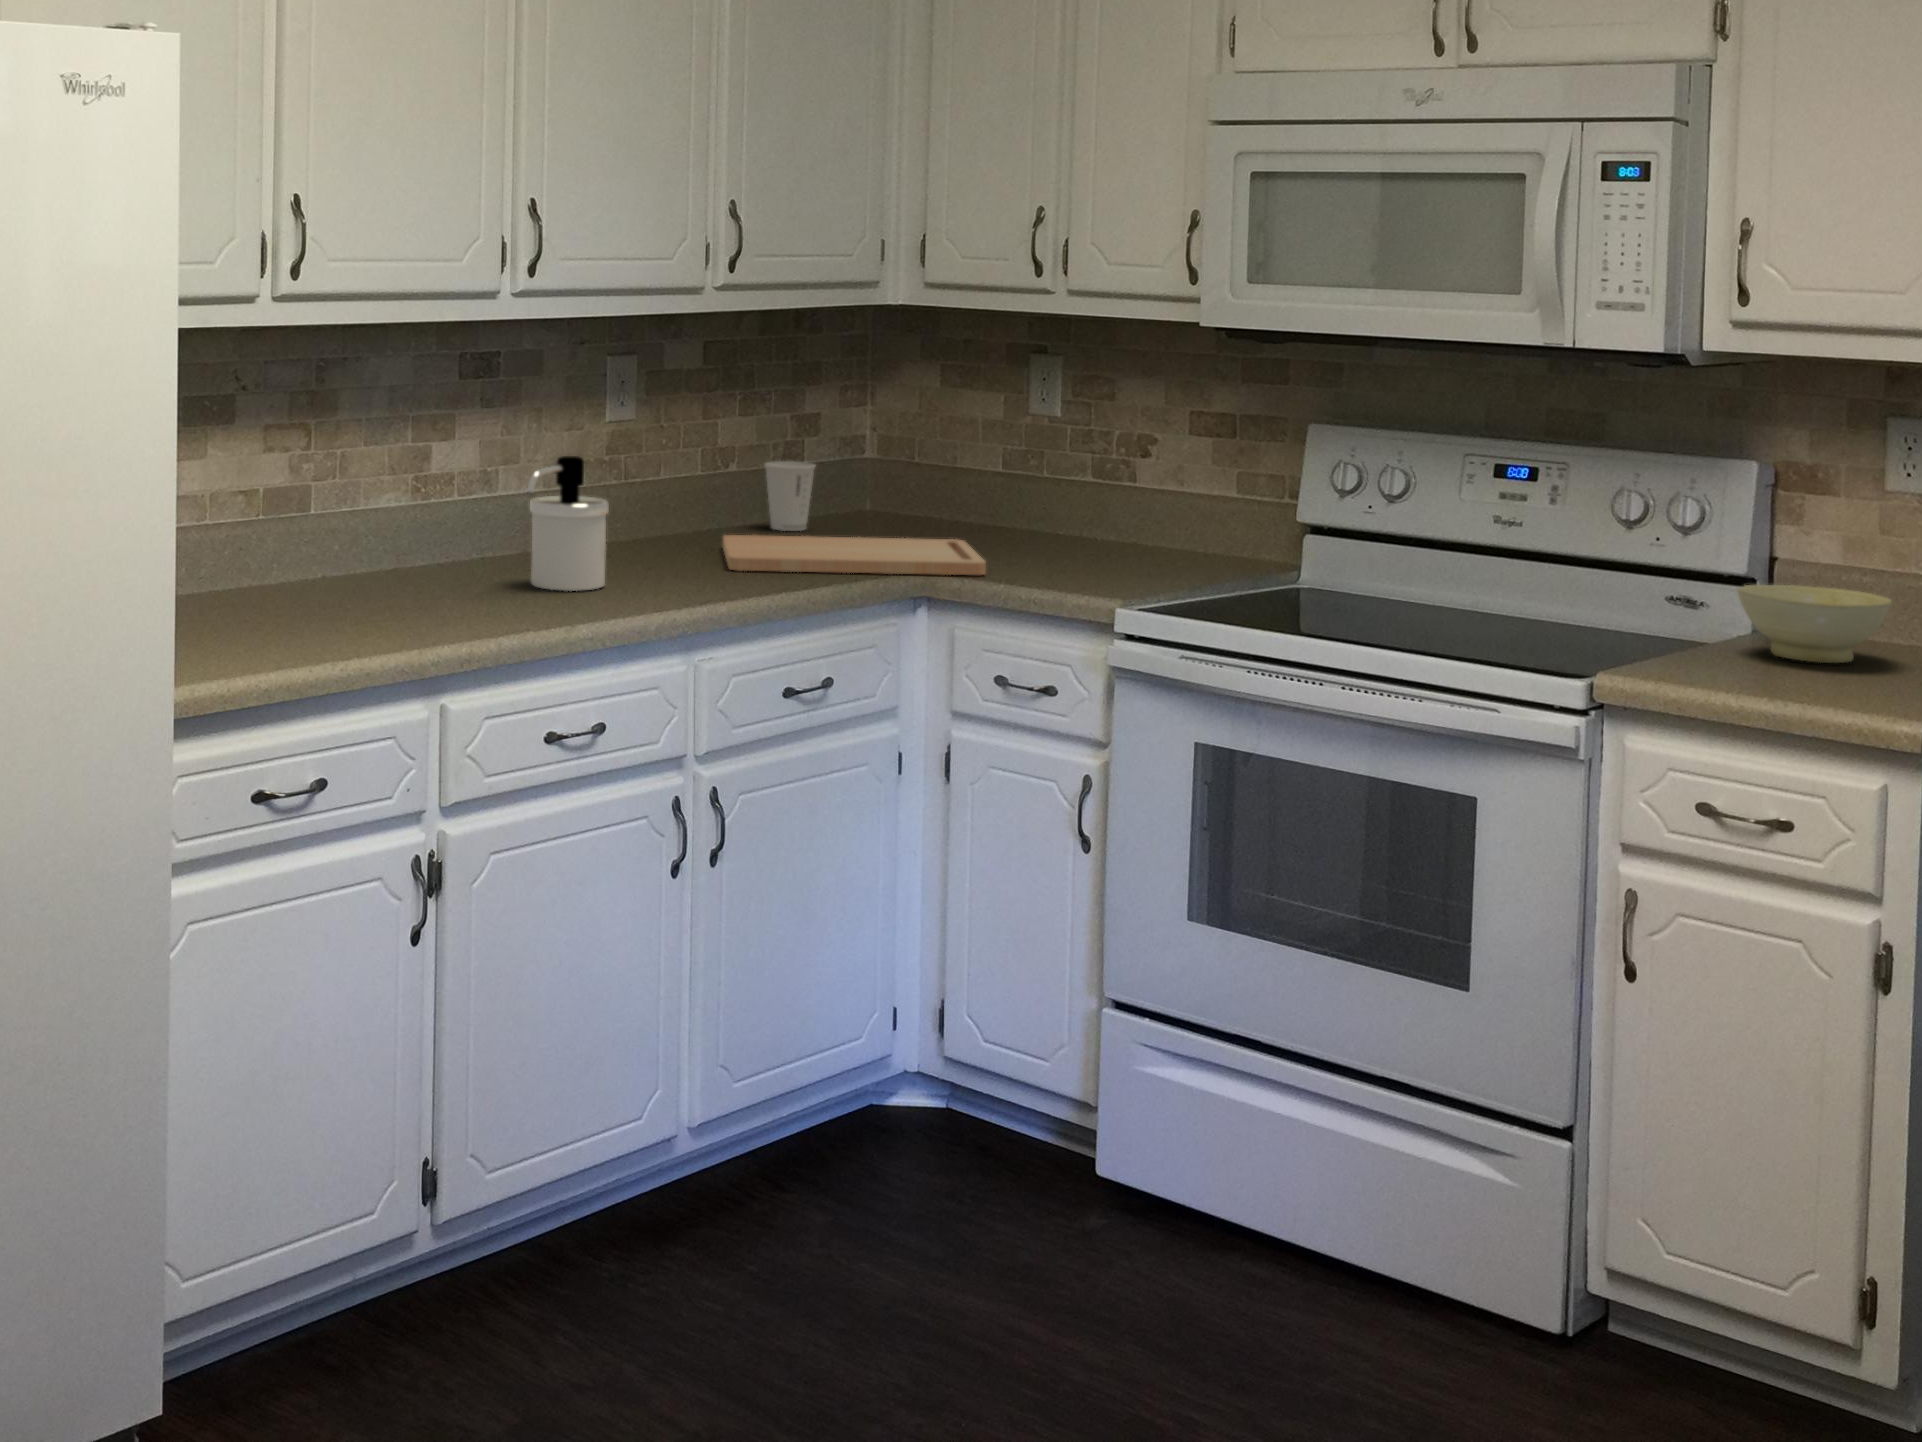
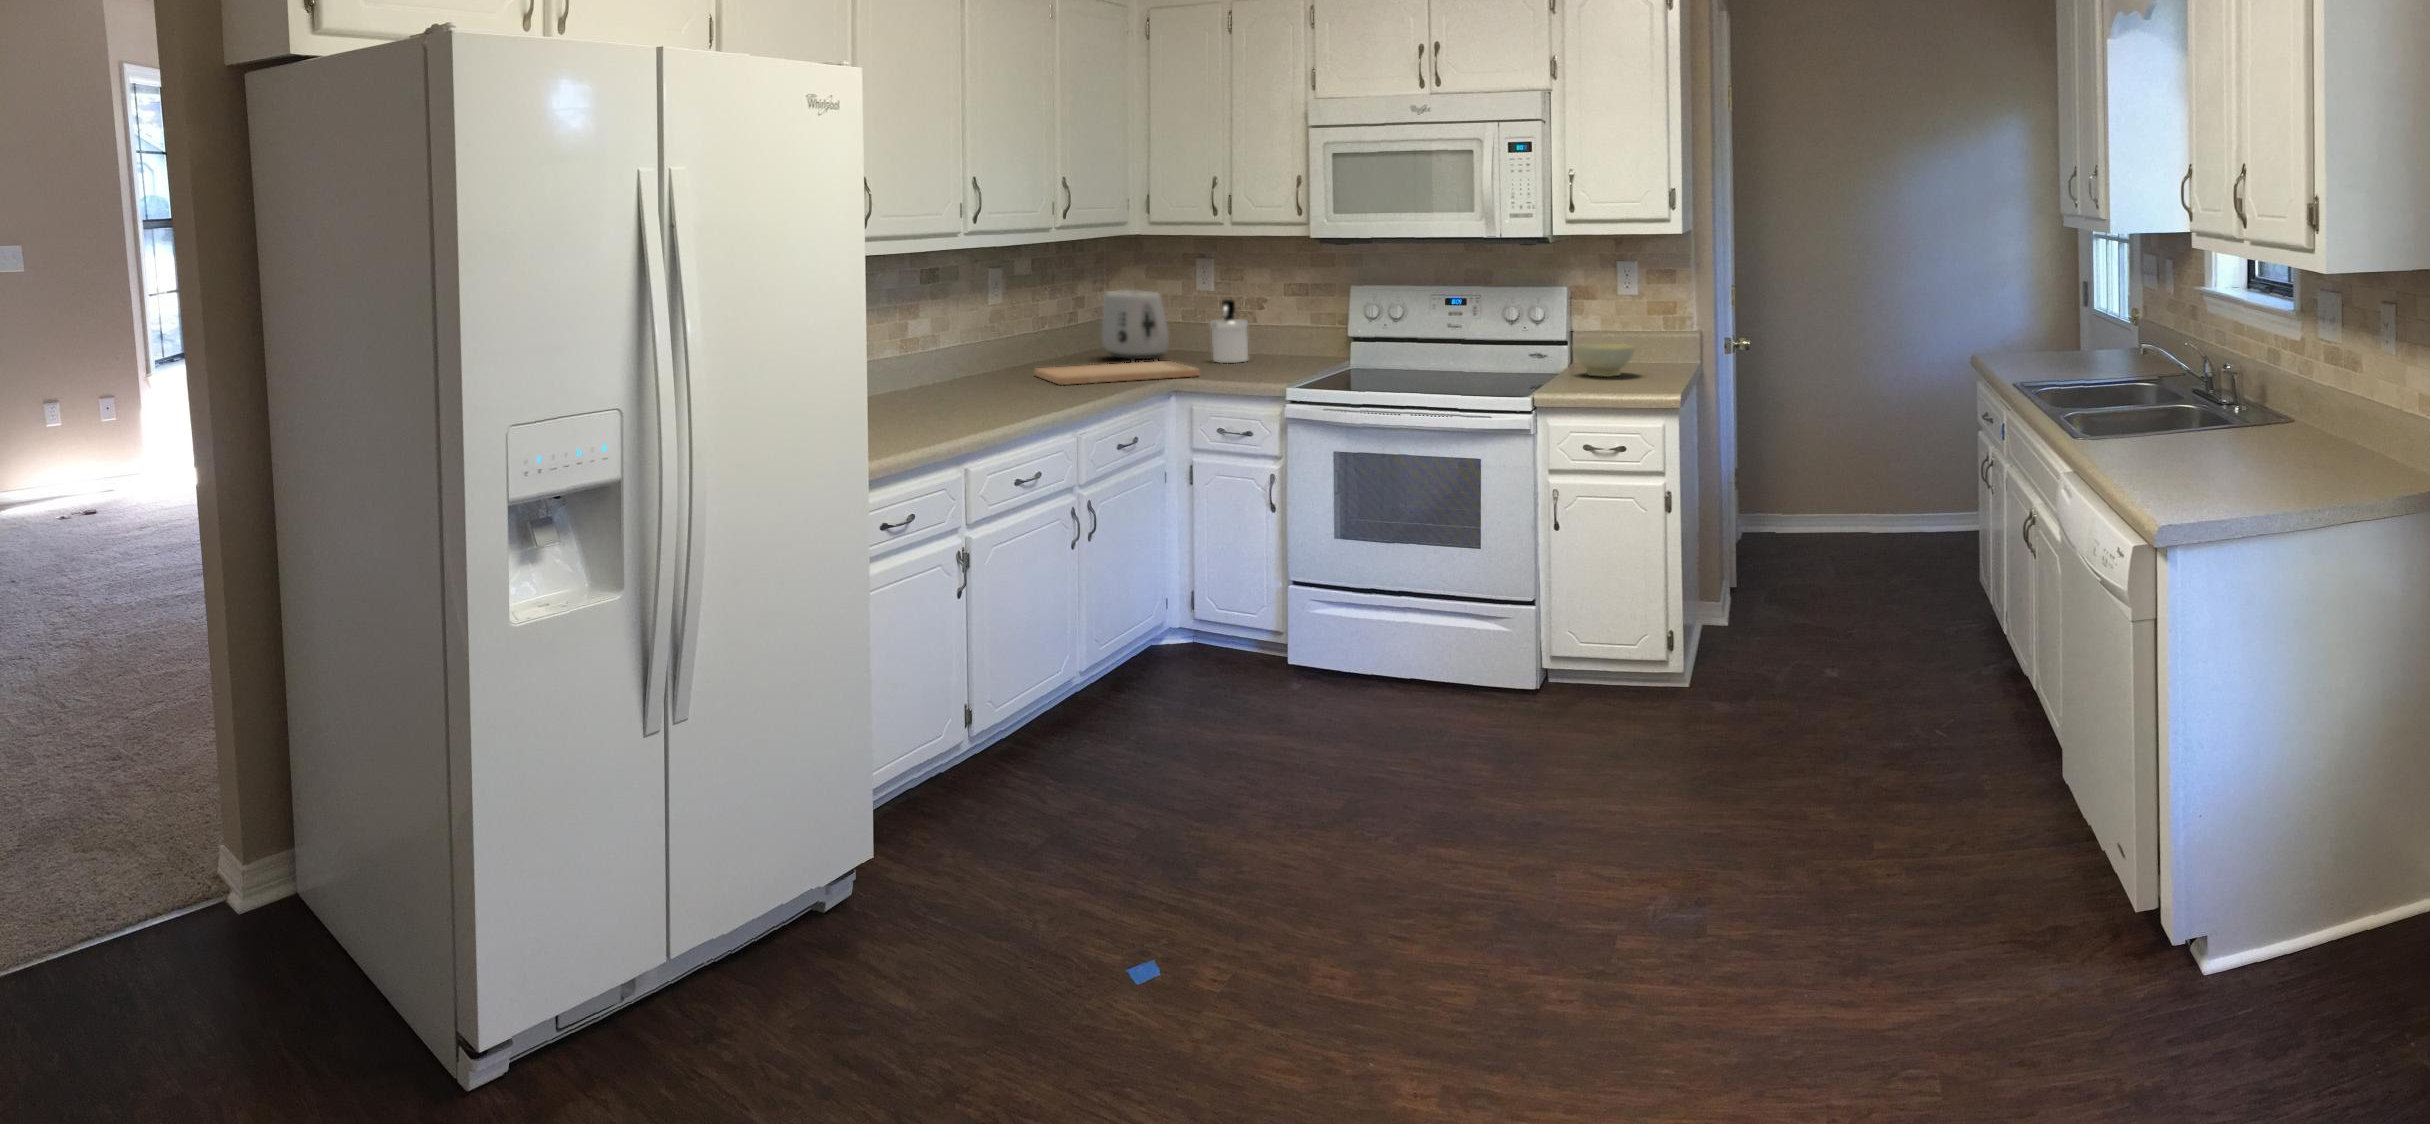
toaster: none [881,406,989,537] -> present [1102,290,1169,363]
soap dispenser: present [527,456,609,591] -> present [1210,299,1248,363]
paper cup: present [765,461,815,531] -> none [1037,326,1069,366]

